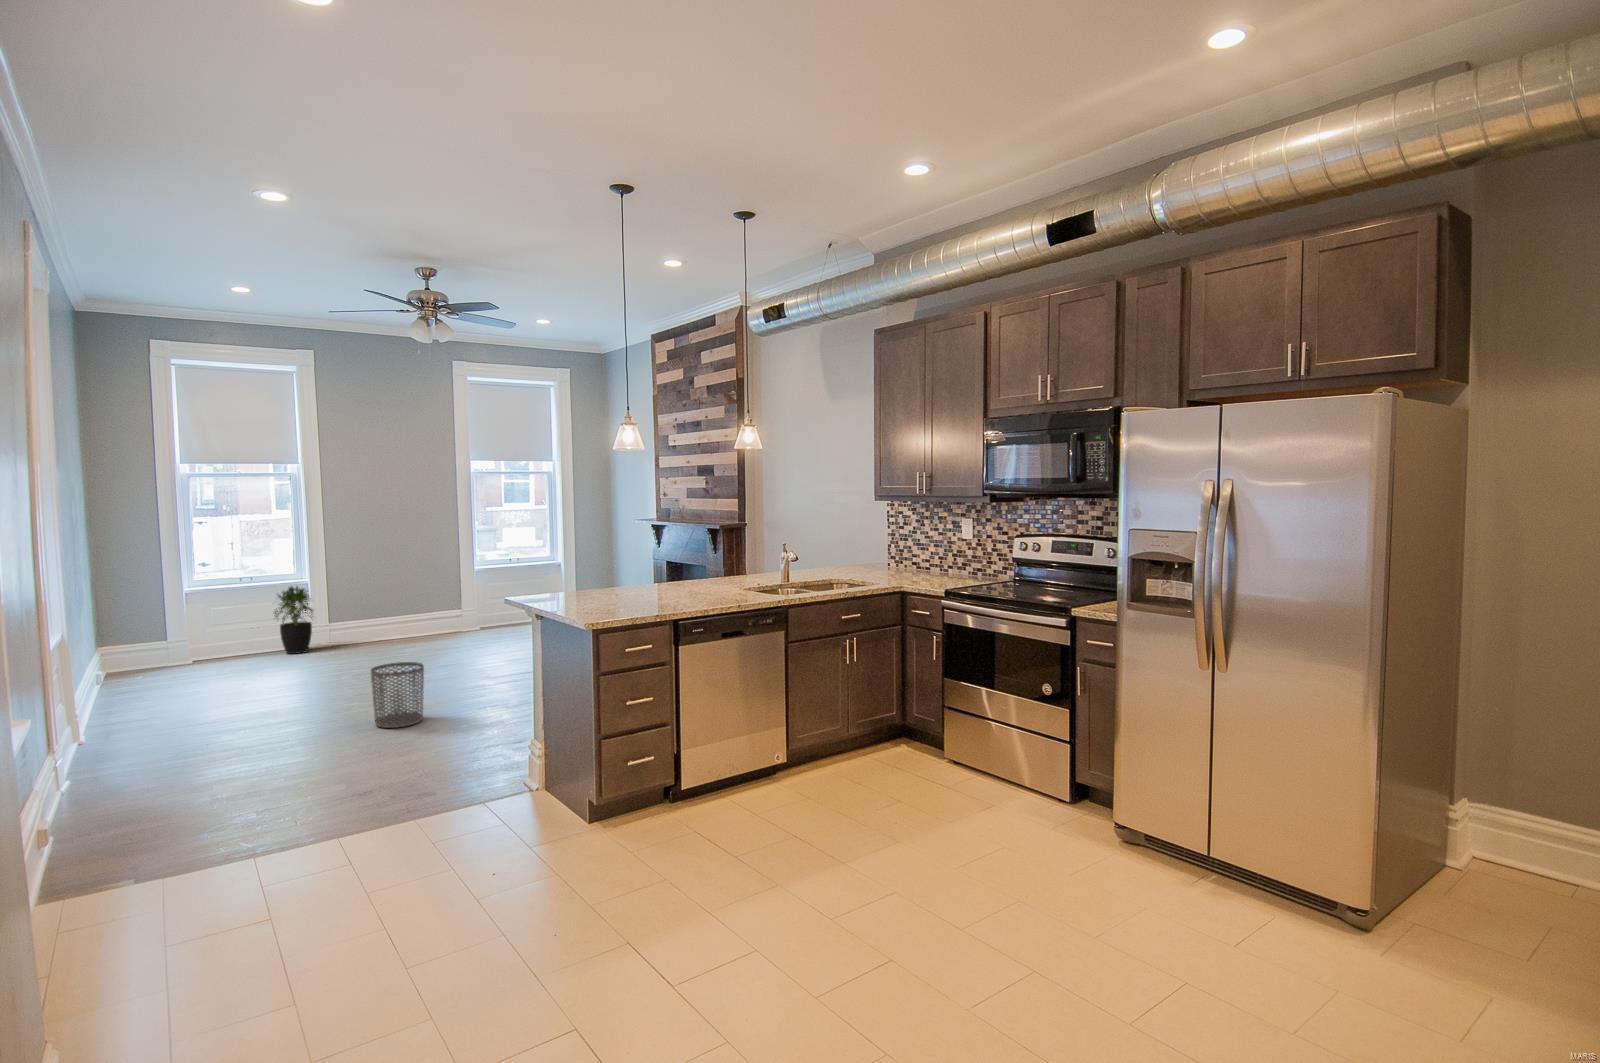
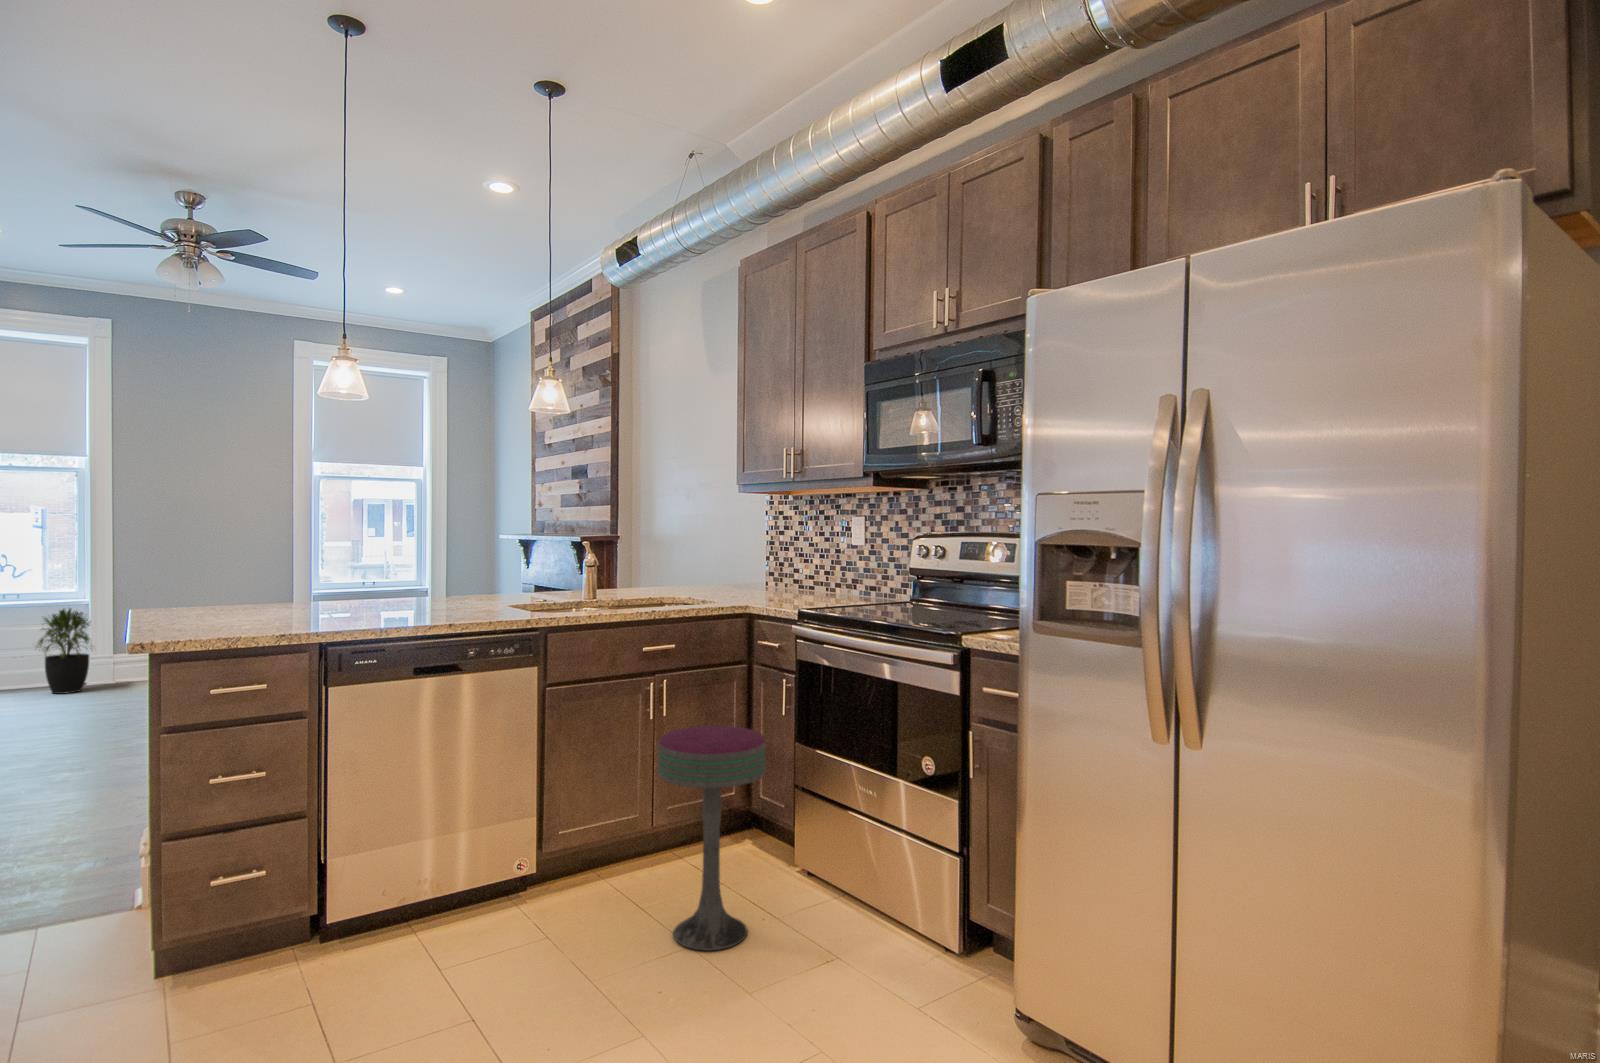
waste bin: present [371,662,424,728] -> none [27,705,115,798]
bar stool: none [877,667,945,803] -> present [657,726,766,951]

